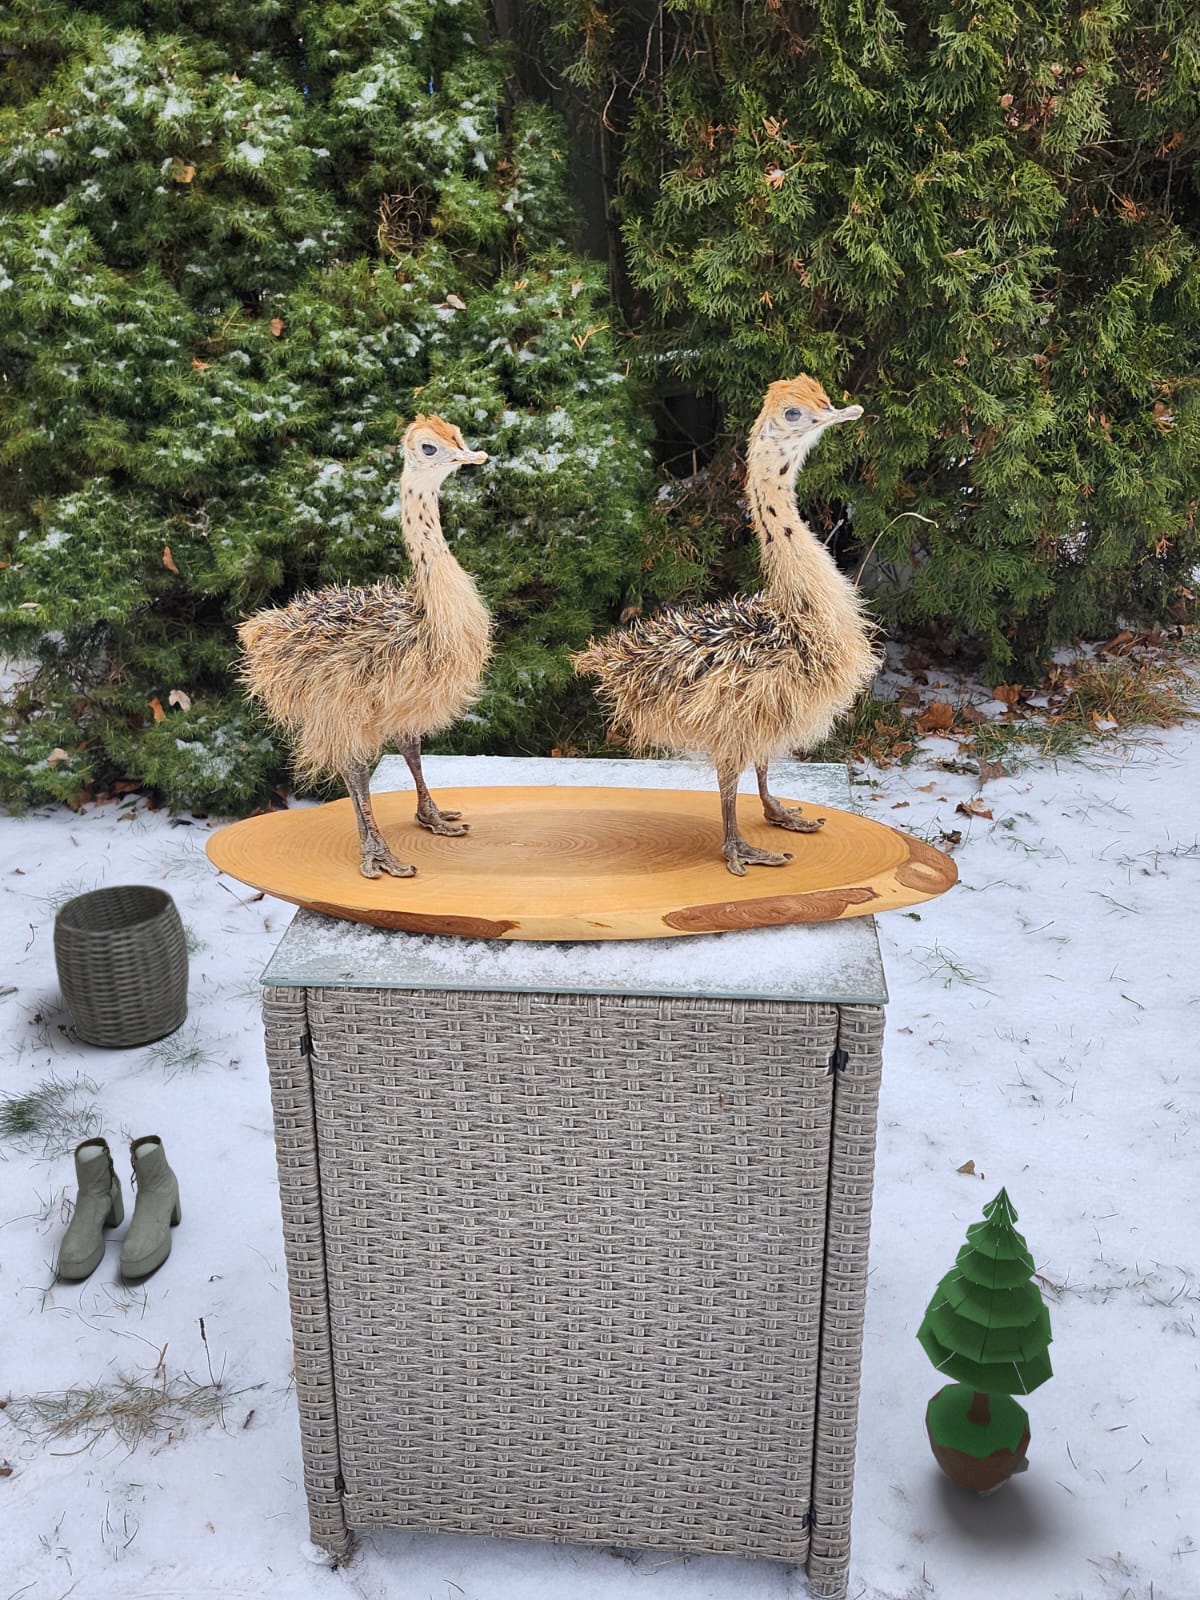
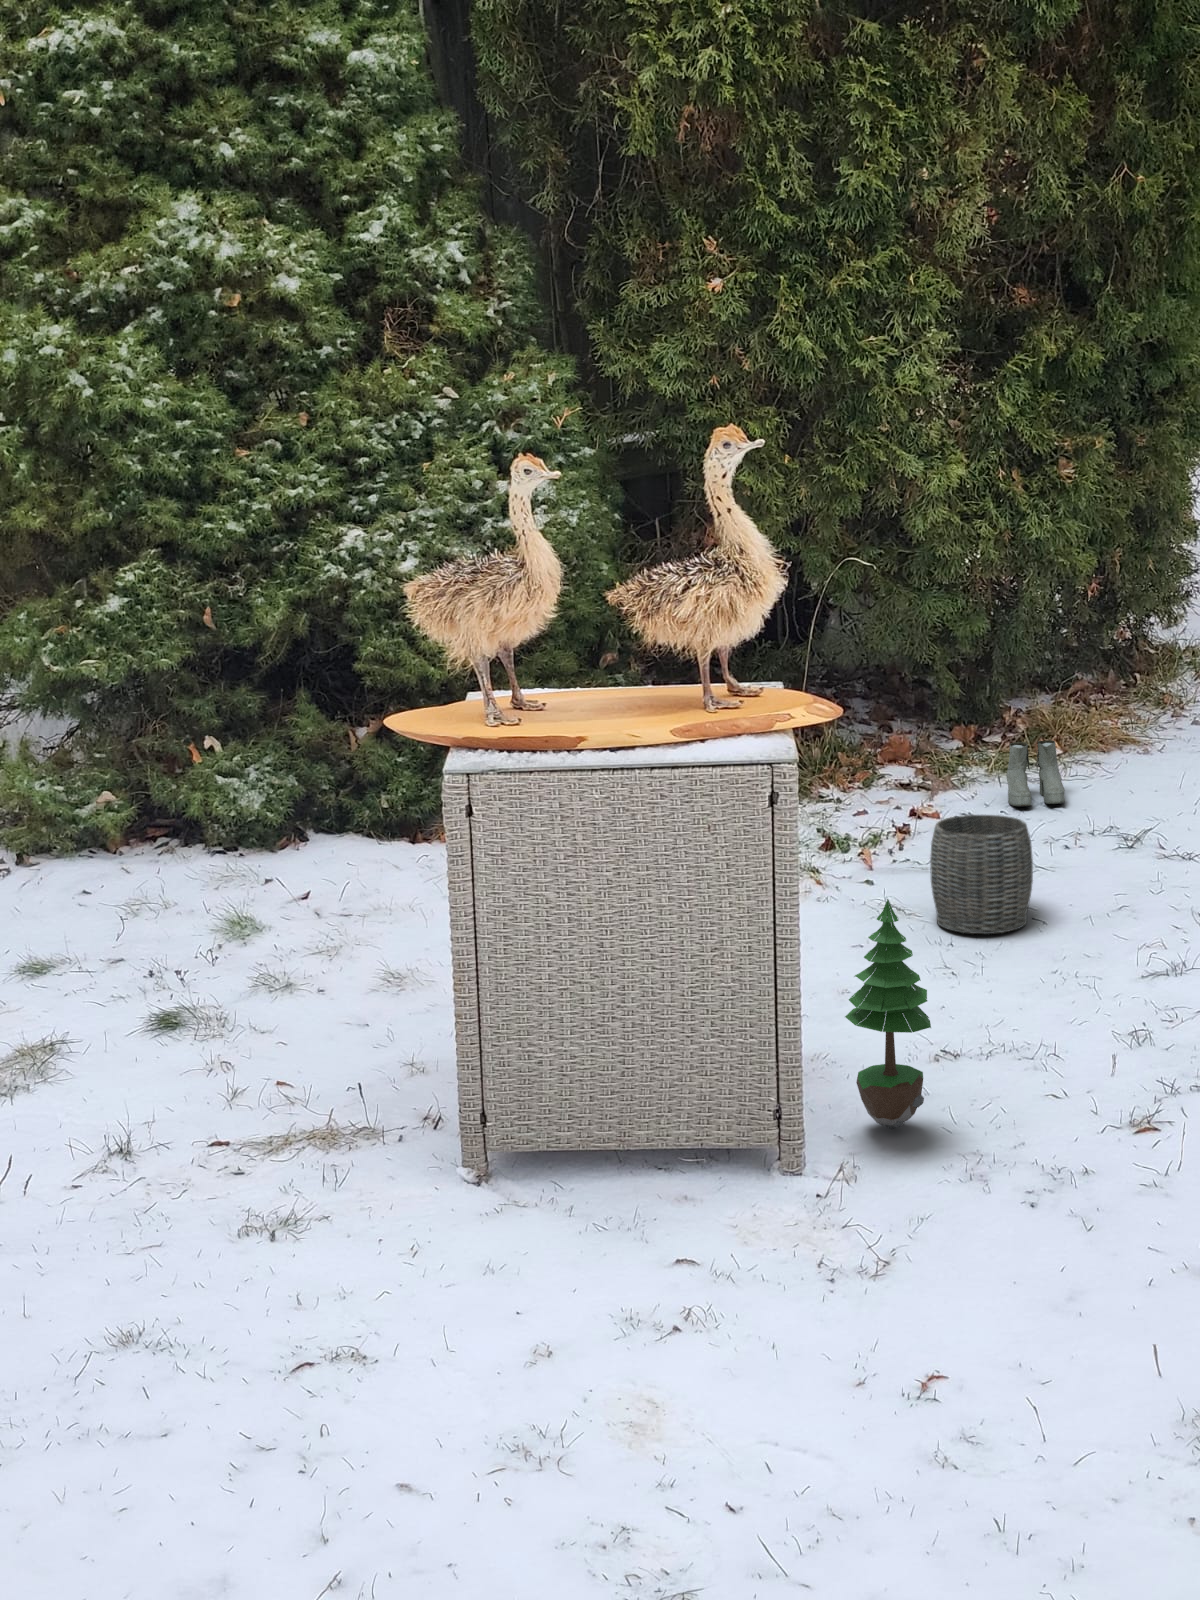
woven basket: present [53,885,189,1046] -> present [930,815,1033,934]
boots: present [59,1135,181,1279] -> present [1006,740,1065,807]

